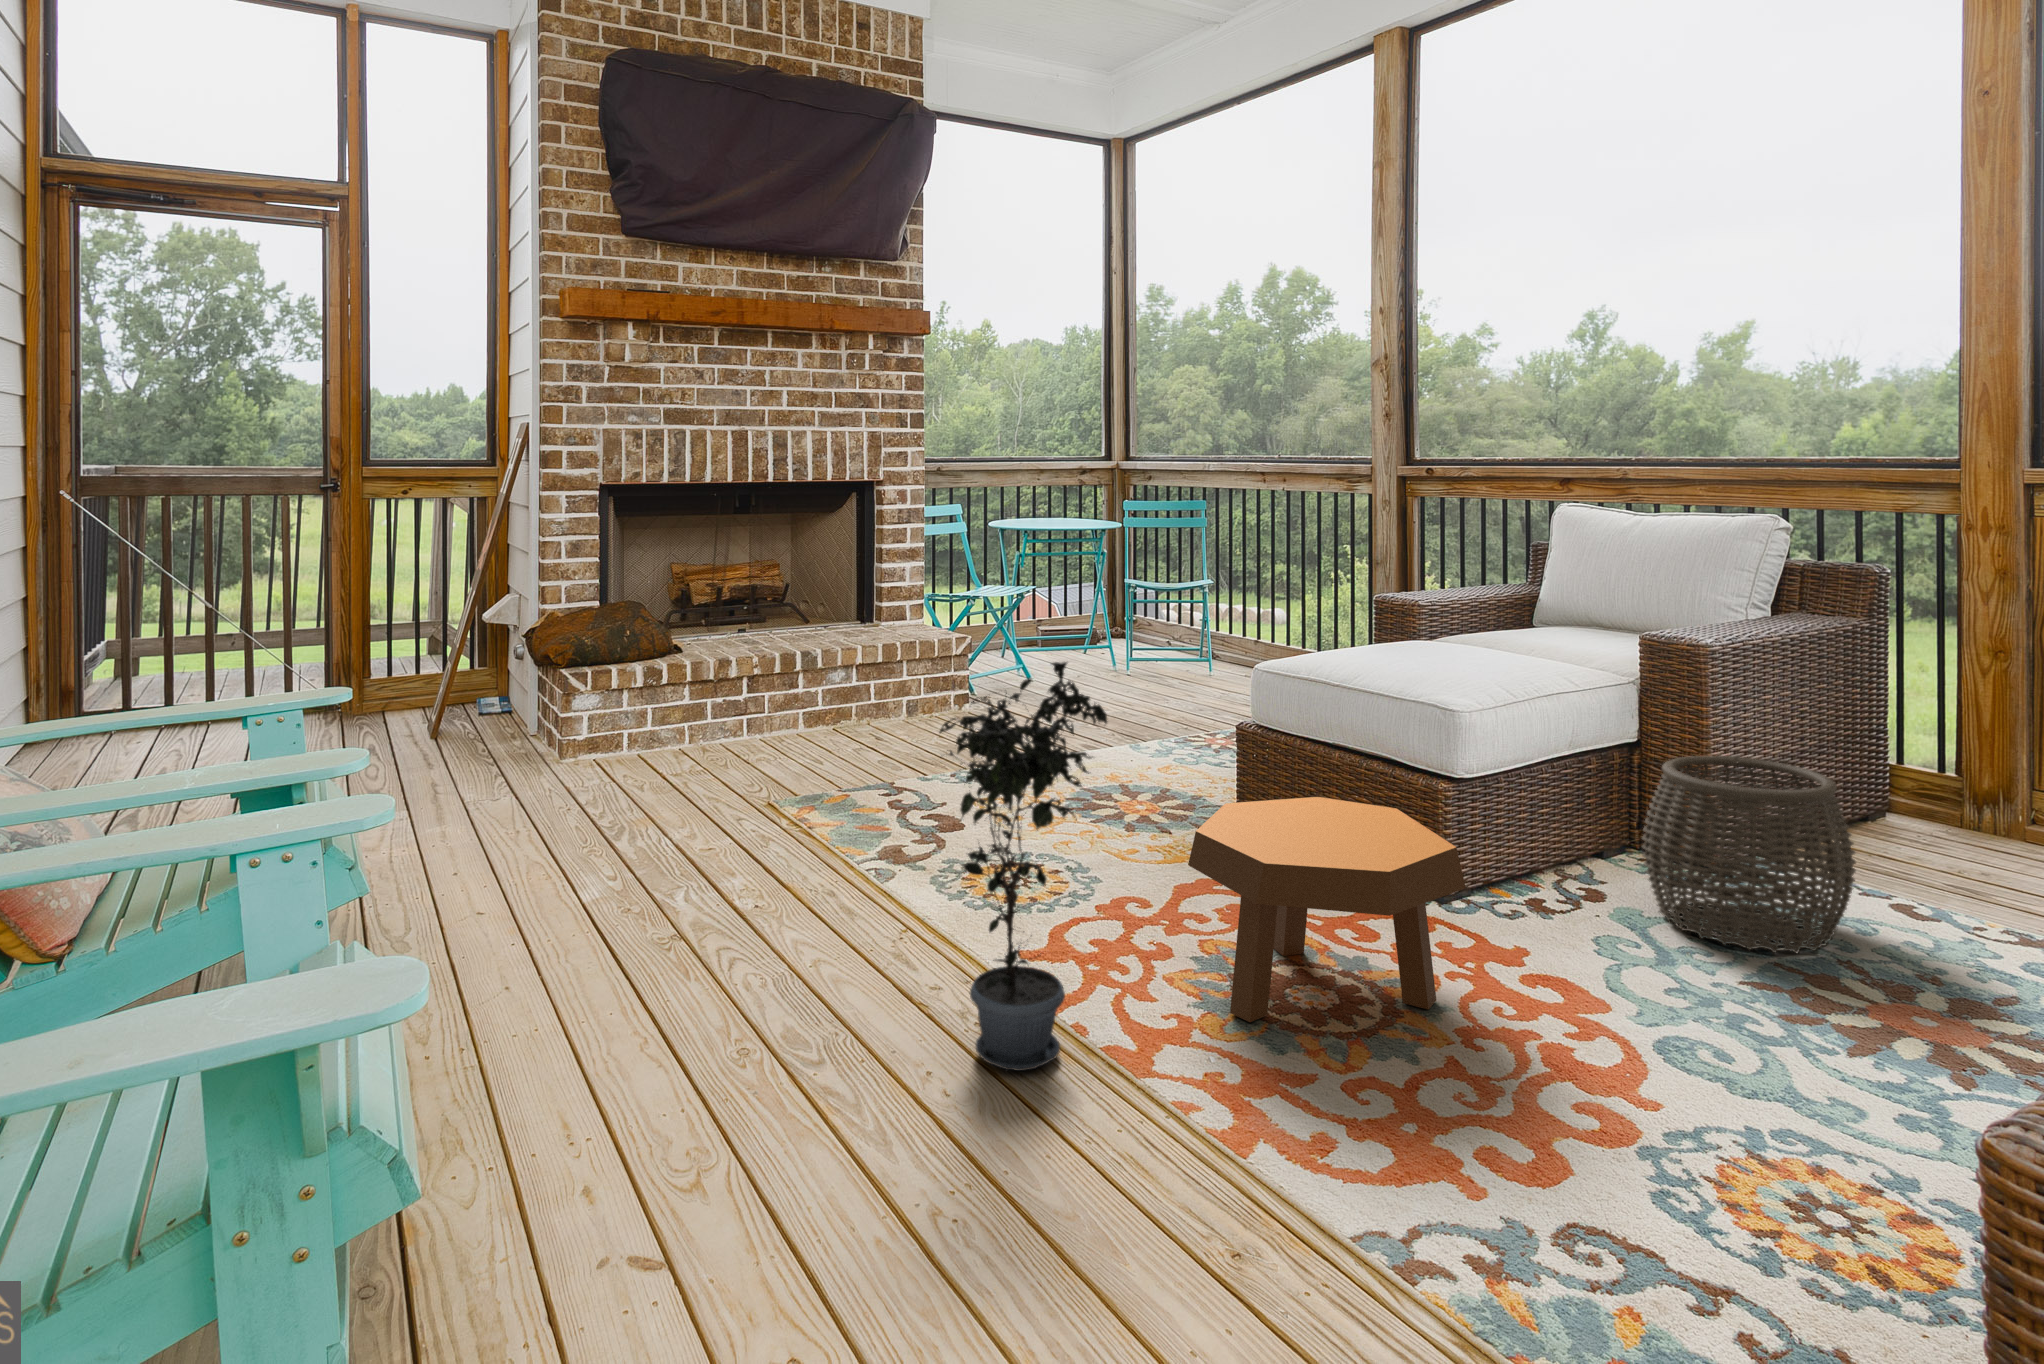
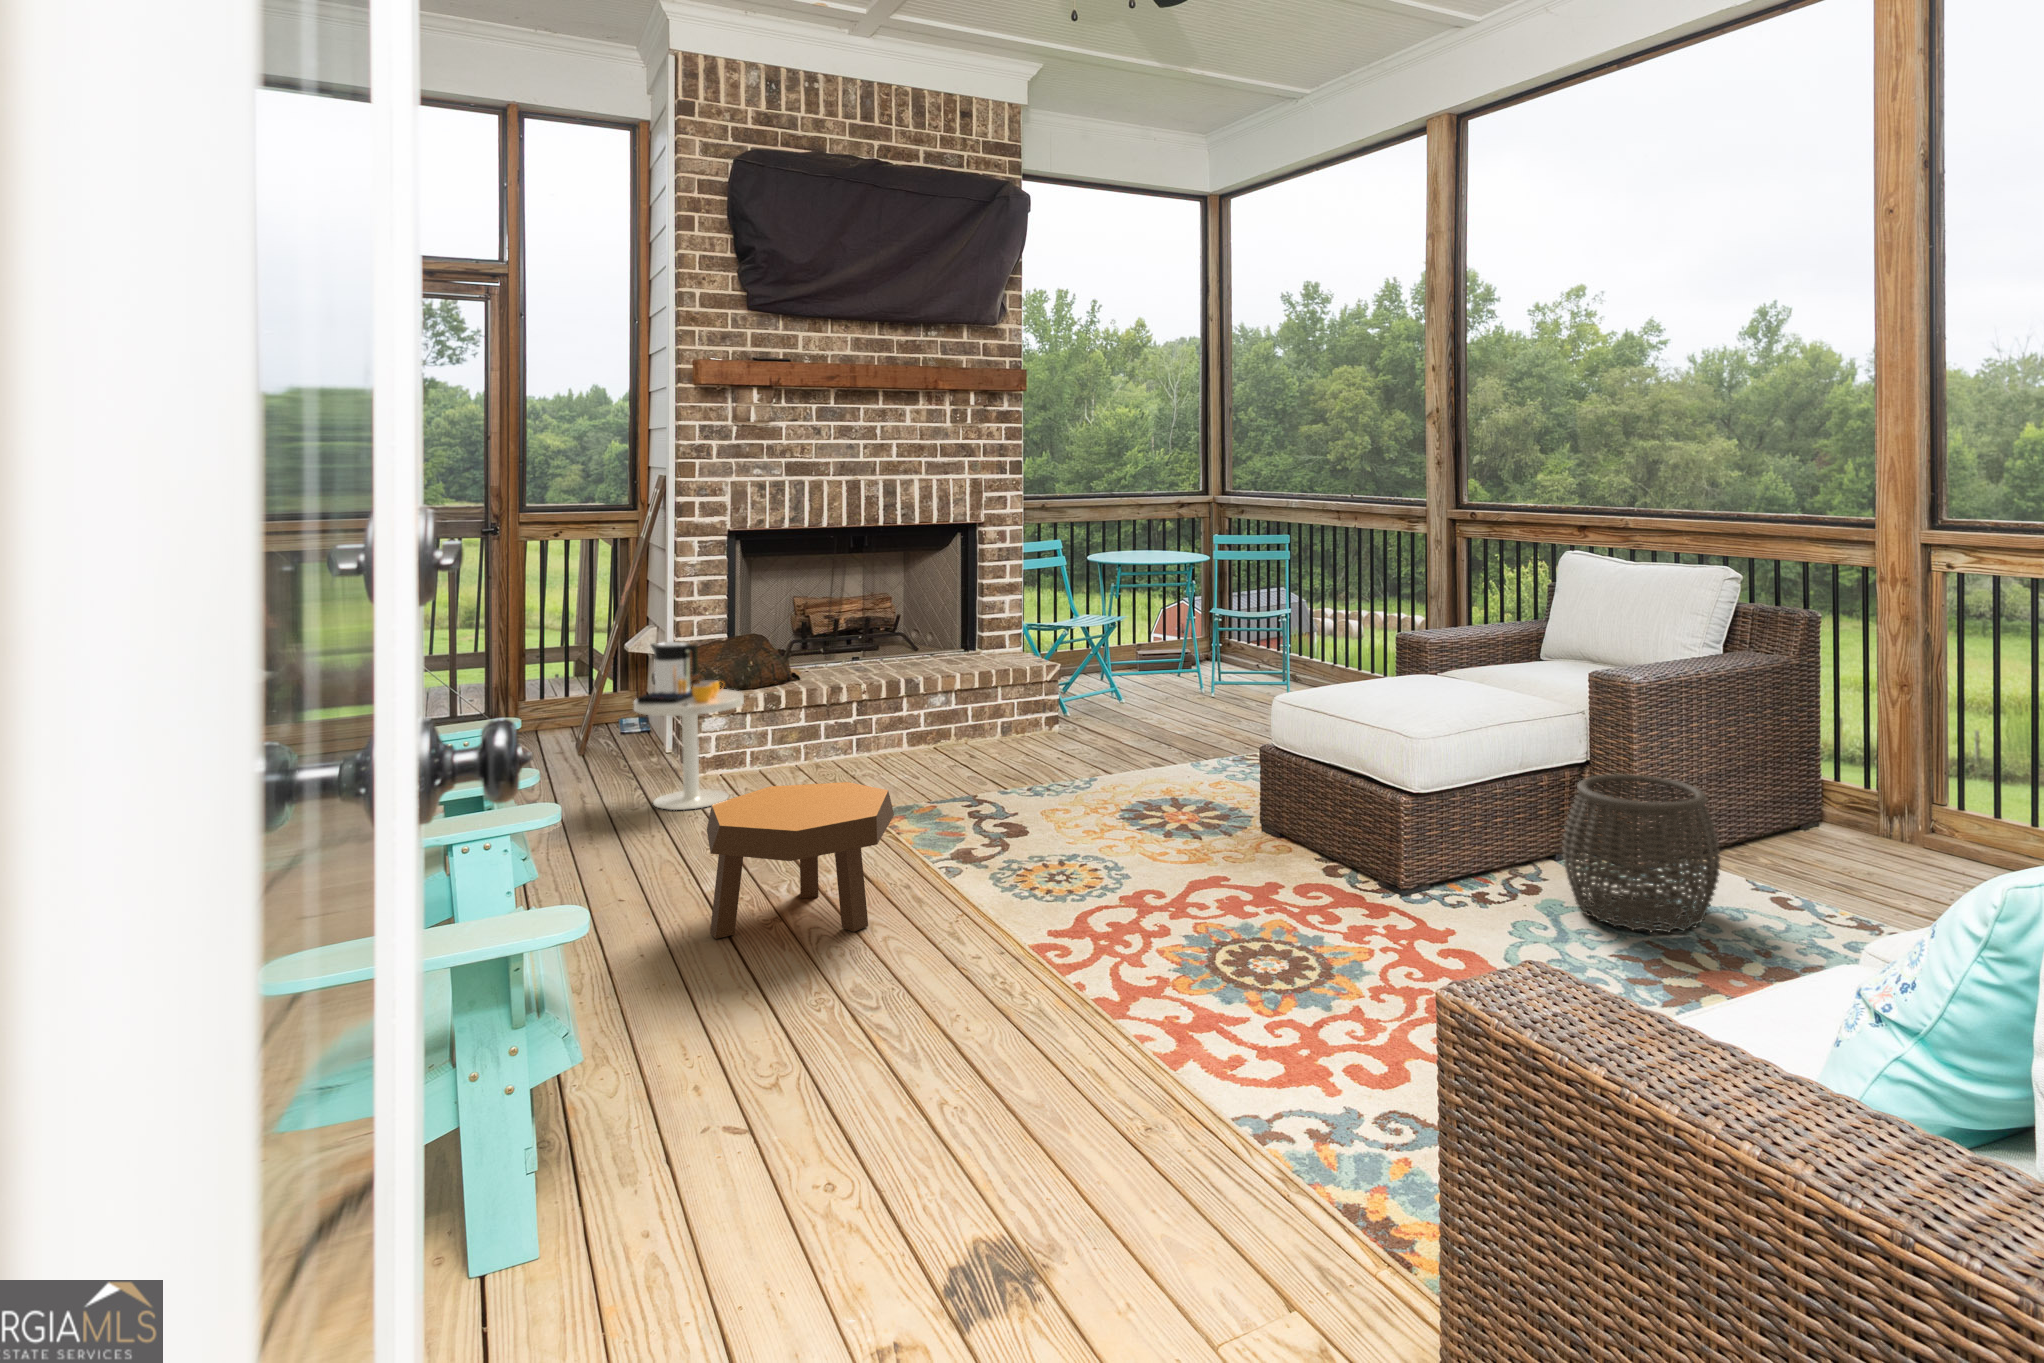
side table: none [493,606,622,802] -> present [634,642,744,810]
potted plant: present [940,662,1107,1071] -> none [961,704,1094,1015]
footstool: present [1188,797,1466,1022] -> present [707,782,894,939]

